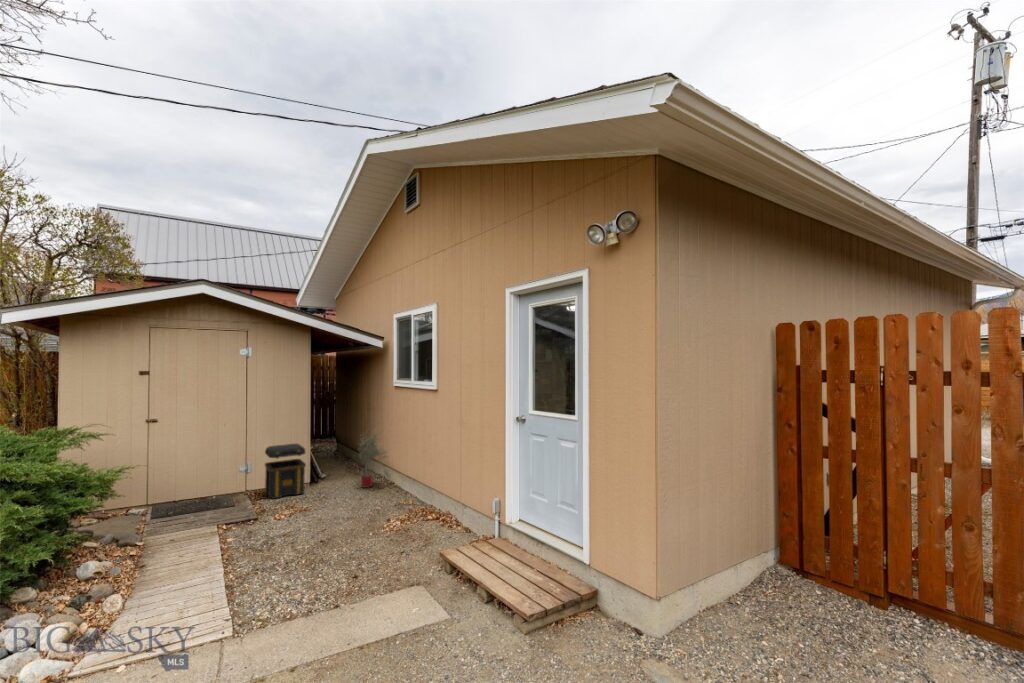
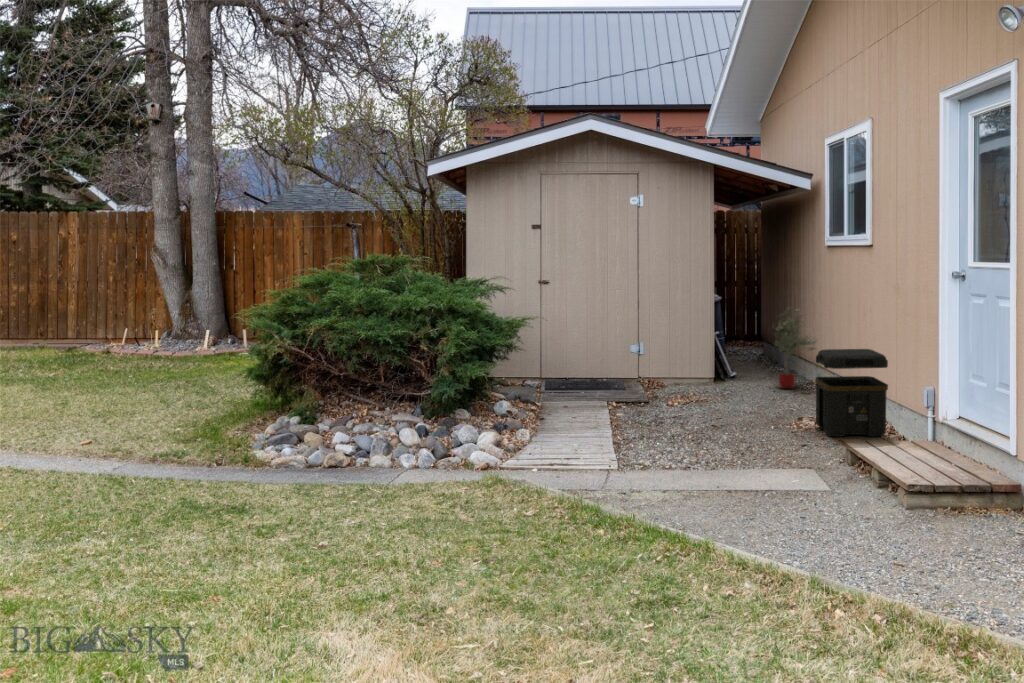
toolbox: present [265,444,306,498] -> present [815,349,888,437]

